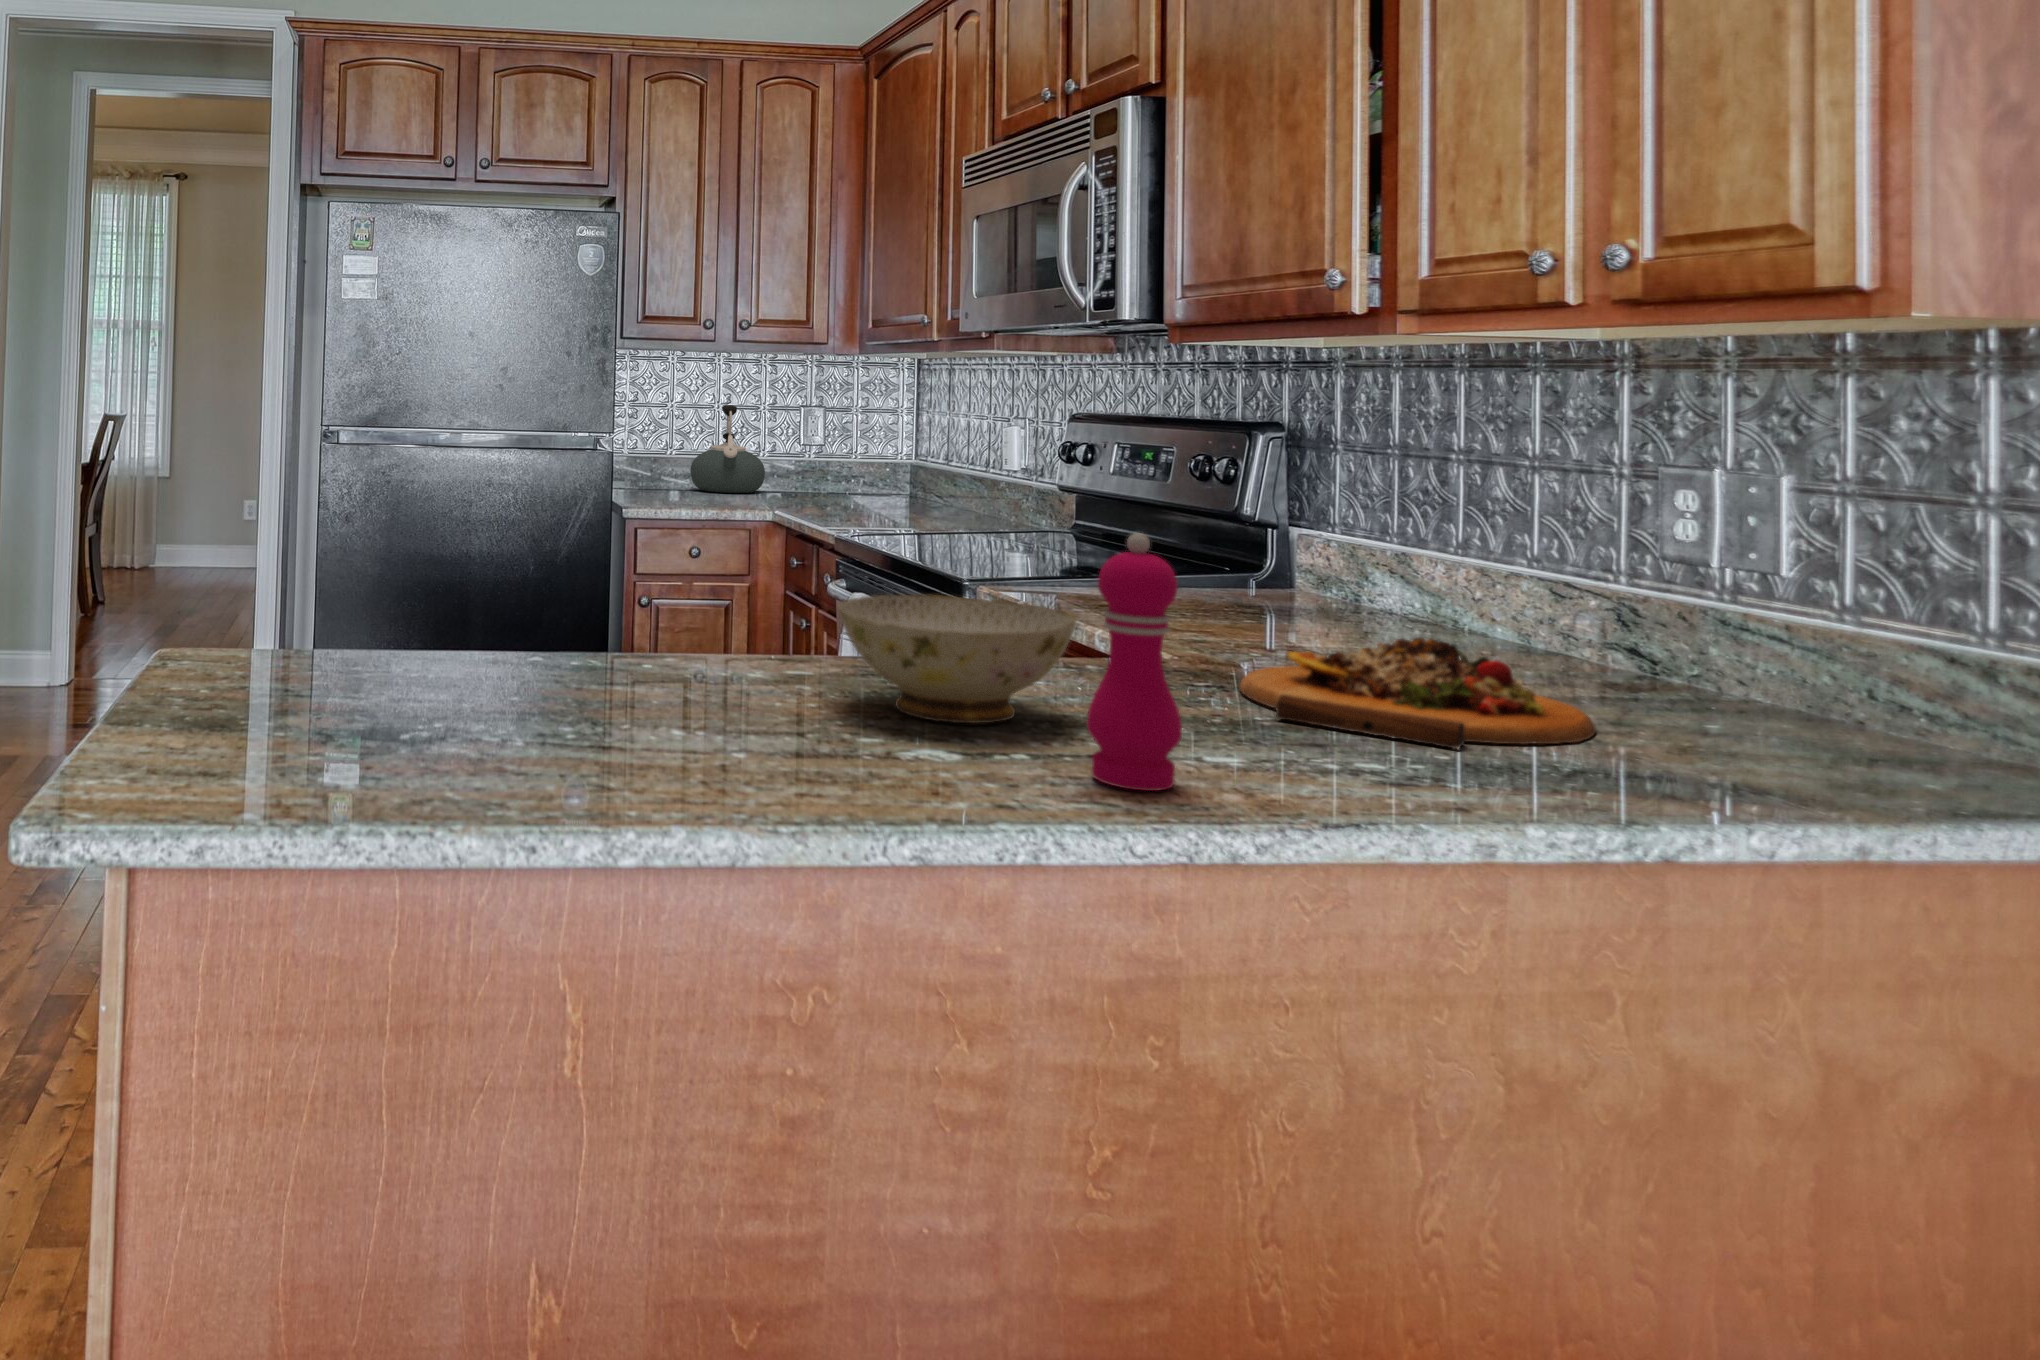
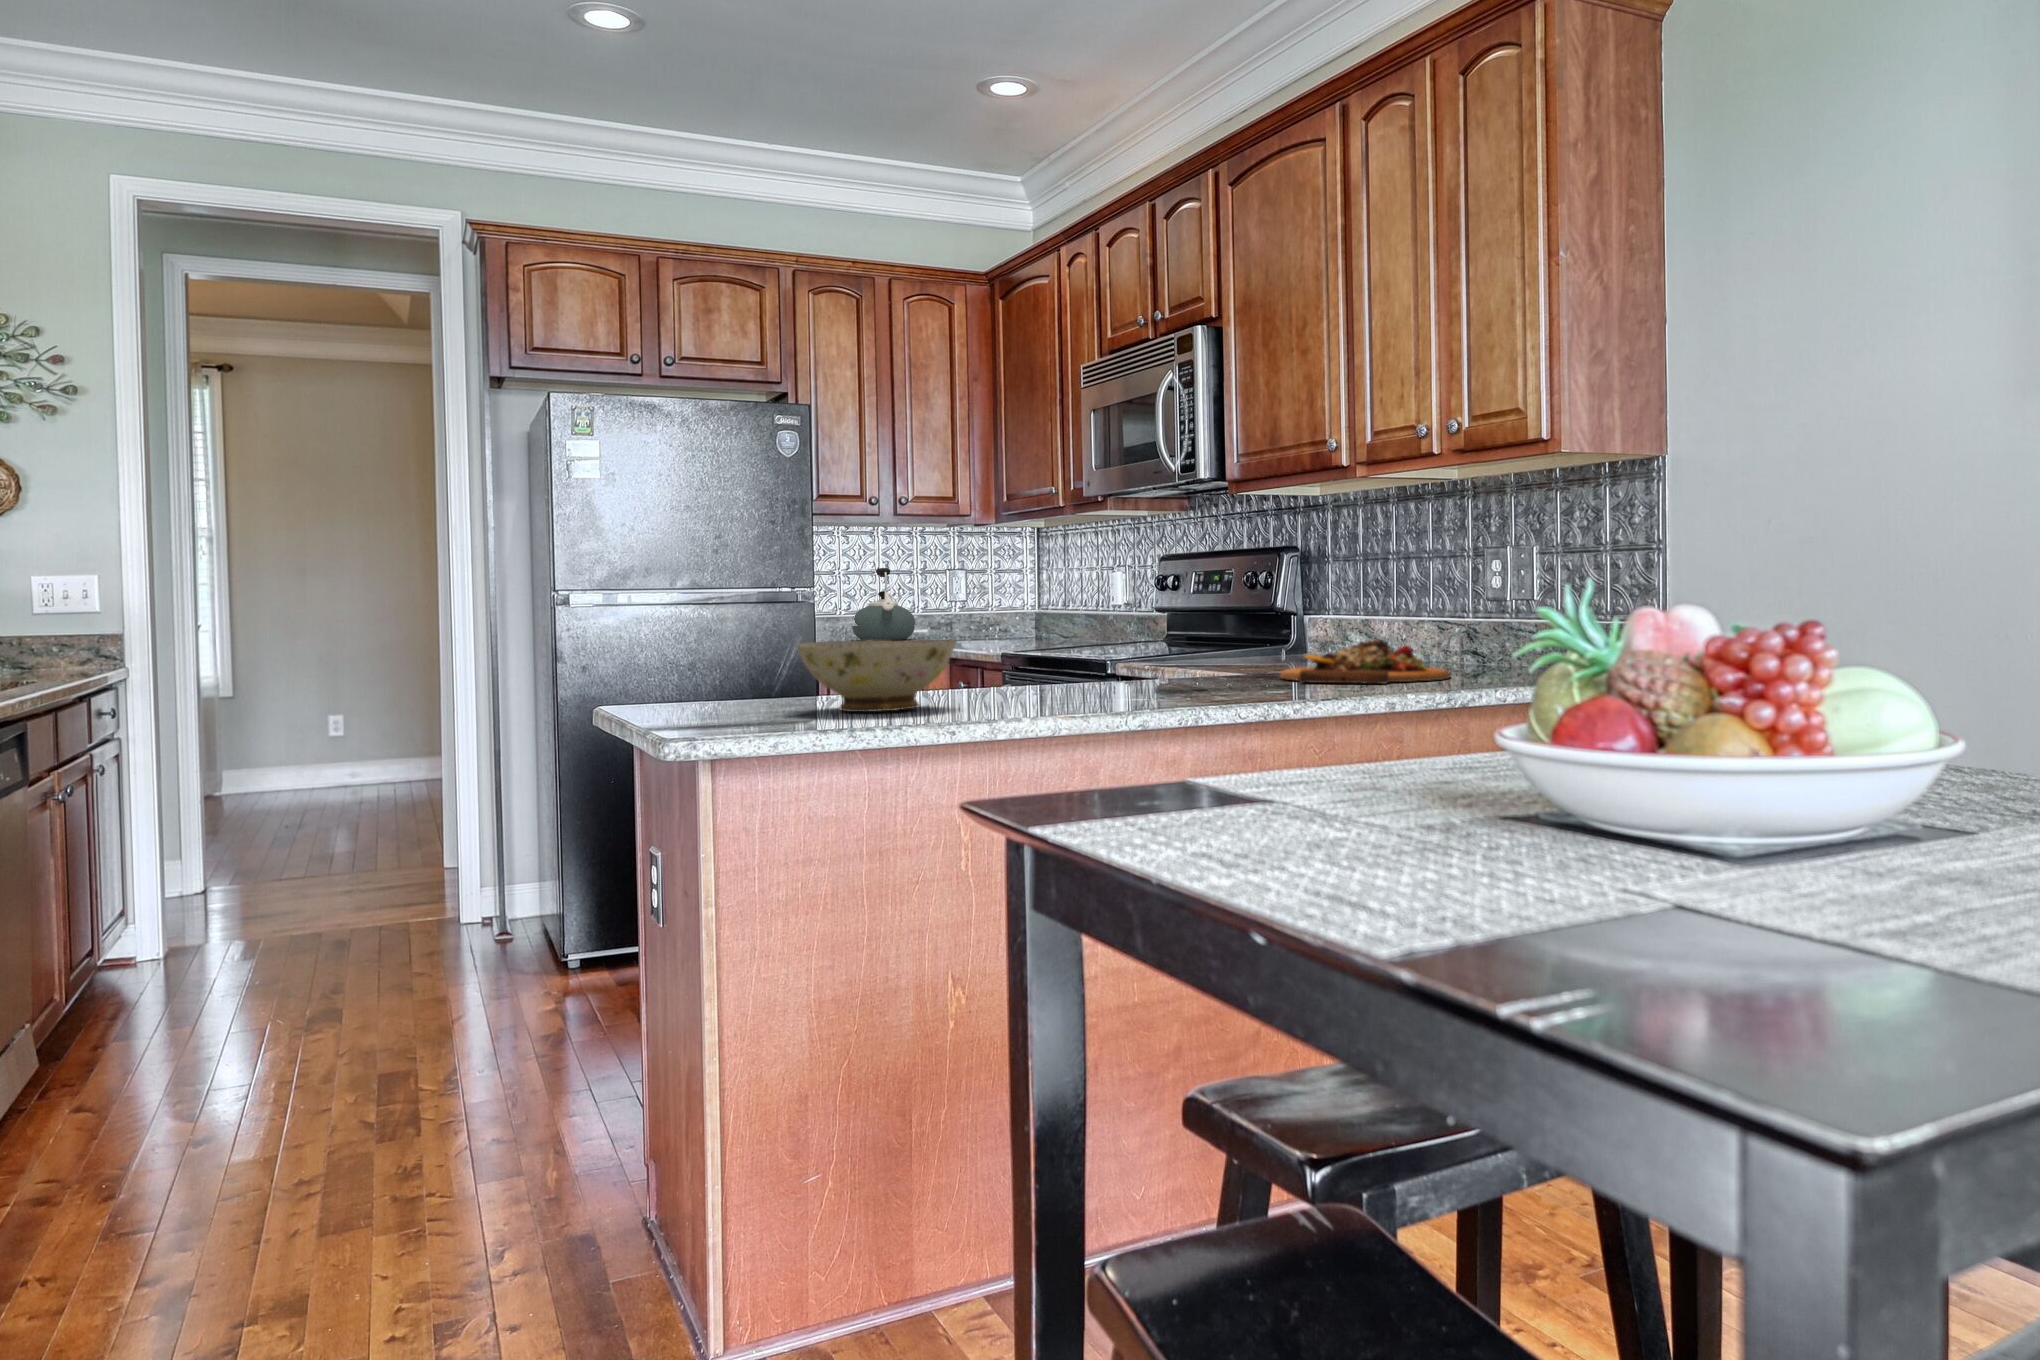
pepper mill: present [1087,533,1182,791] -> none [1209,568,1256,698]
ceramic bowl: present [838,594,1076,723] -> present [797,639,955,712]

